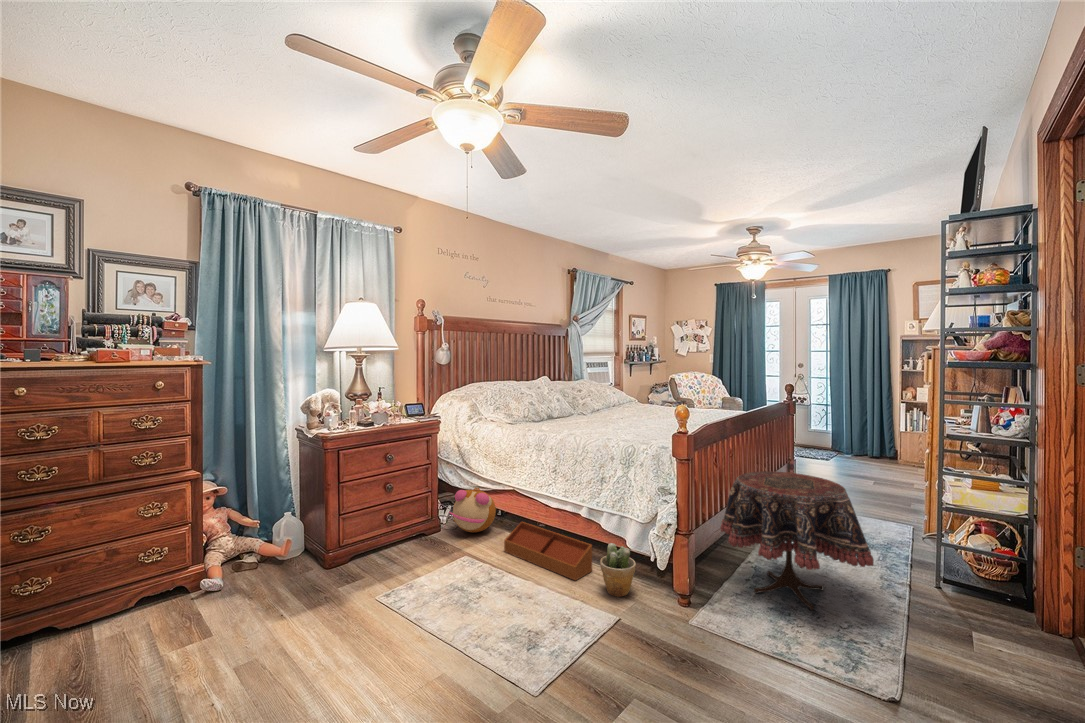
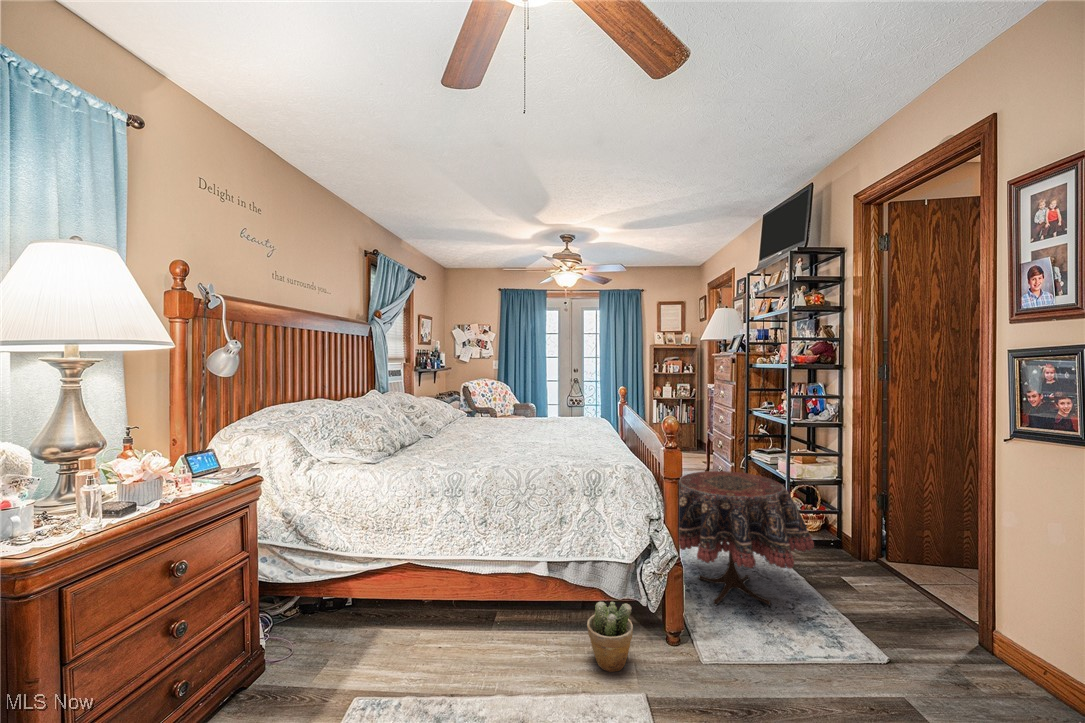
plush toy: present [449,487,496,533] -> none [292,572,368,650]
storage bin: present [504,522,592,580] -> none [413,606,555,670]

